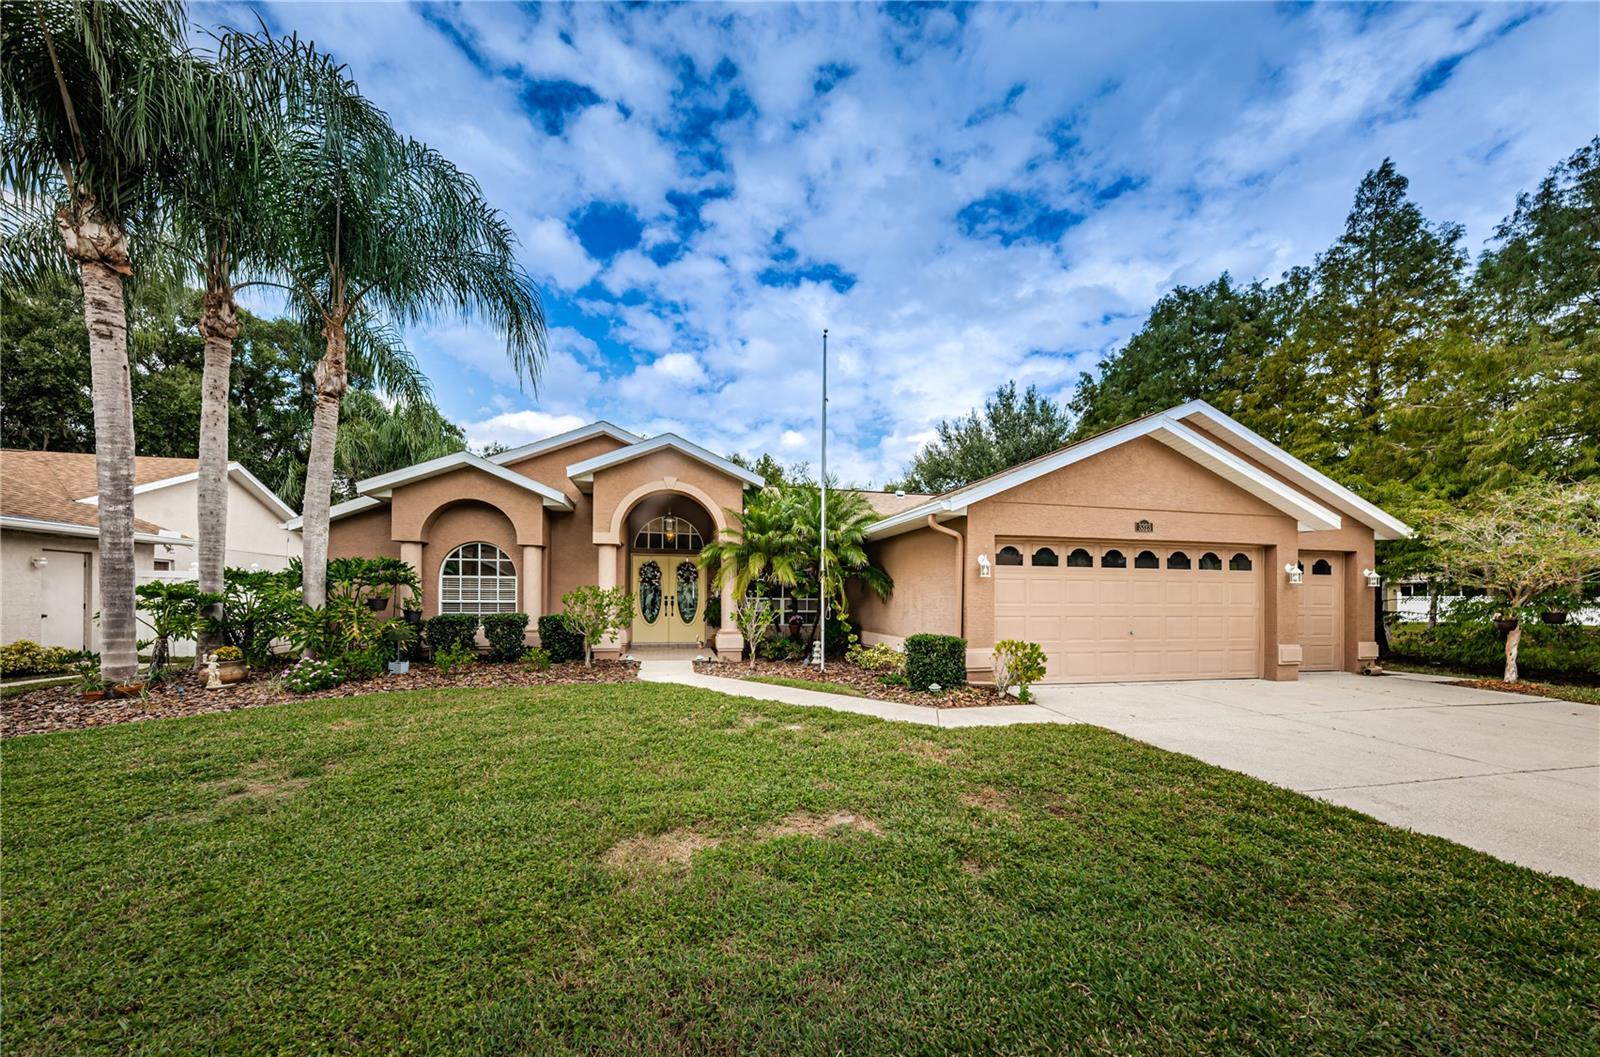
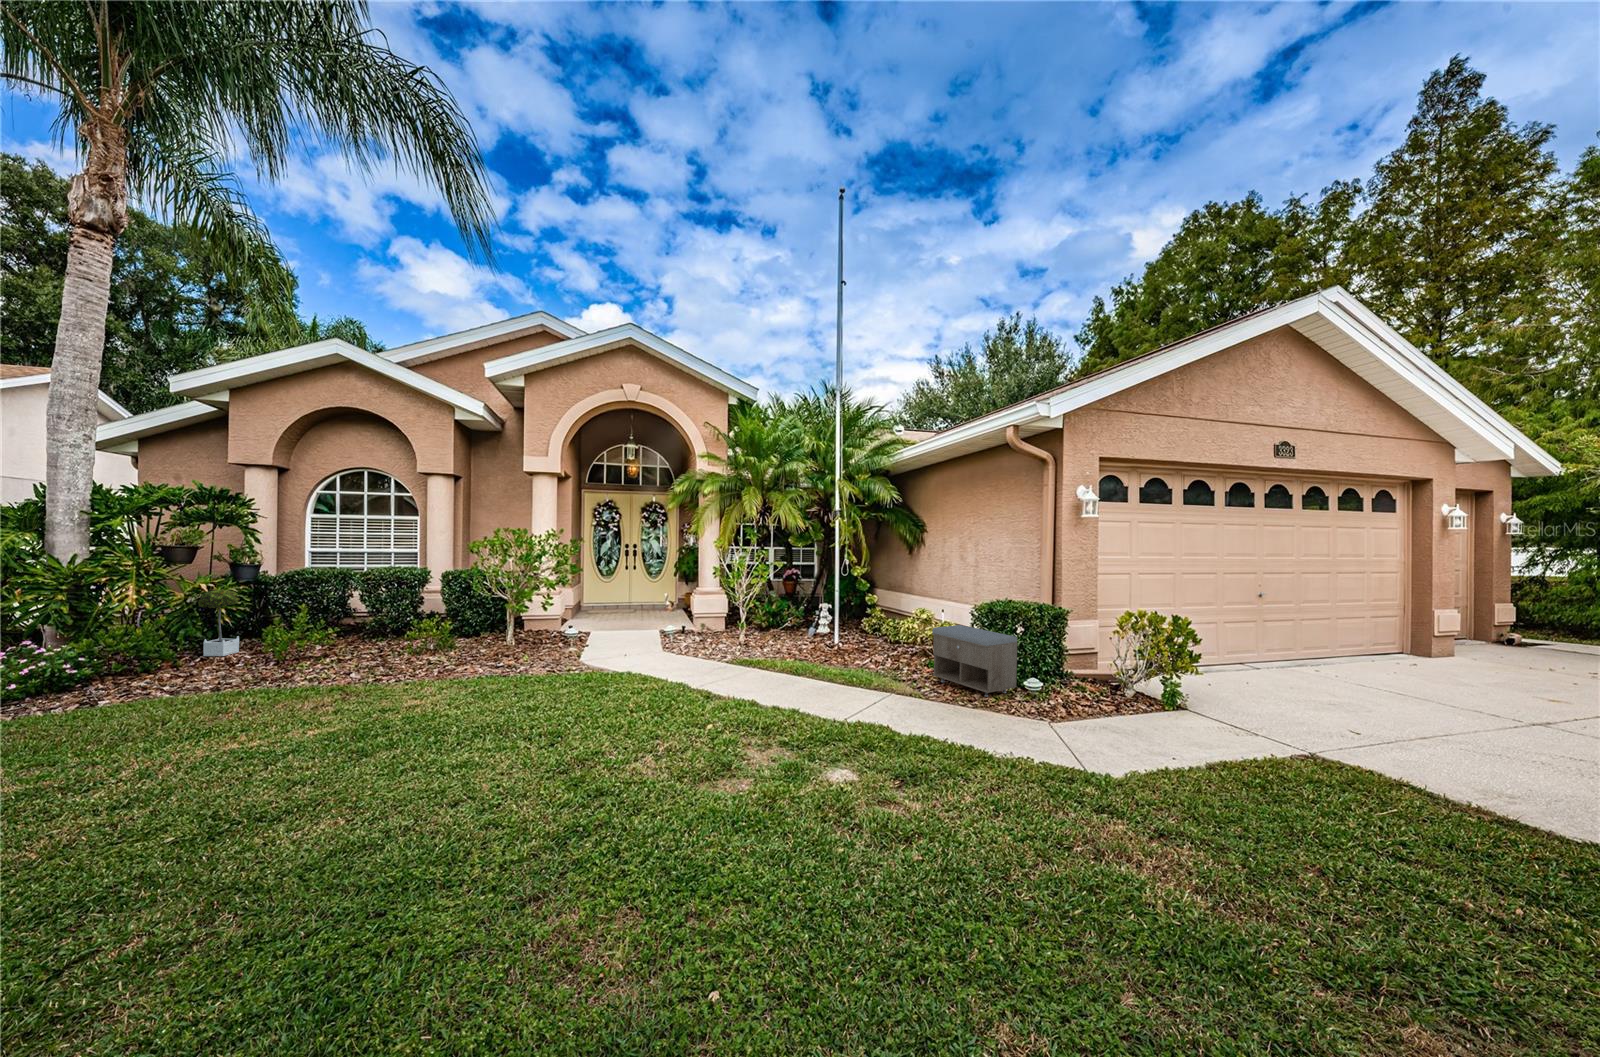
storage bench: none [874,652,927,698] -> present [932,625,1017,697]

